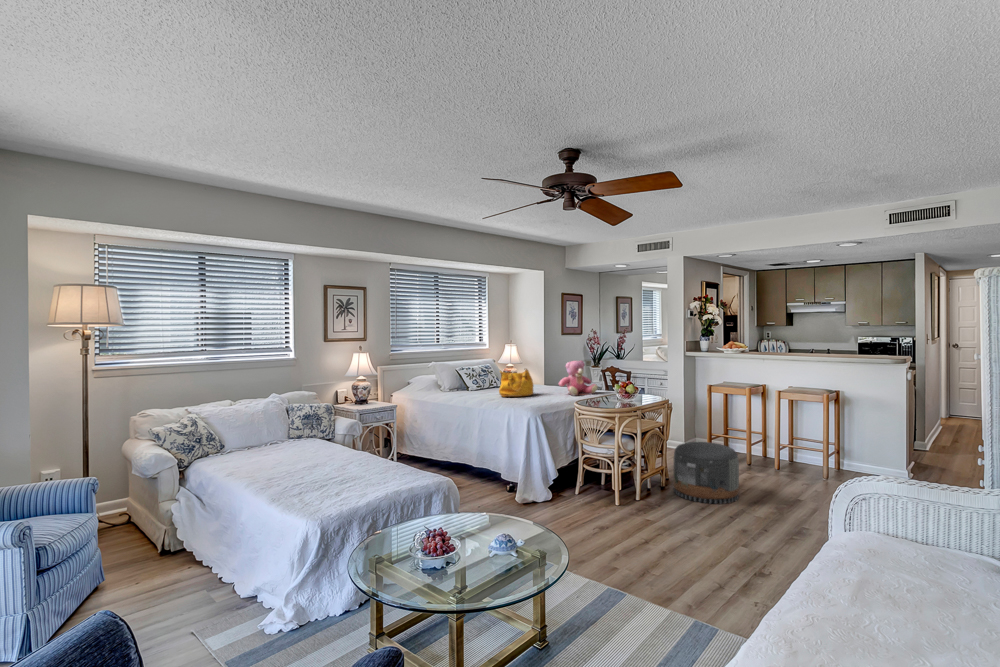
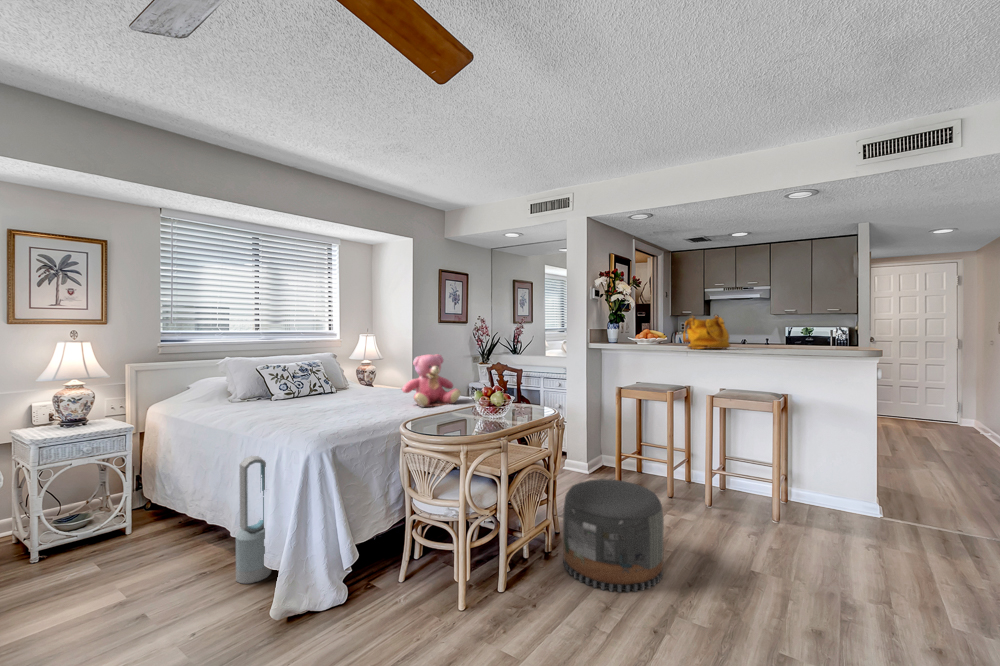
handbag: present [499,369,533,397] -> present [683,315,730,349]
air purifier: none [478,420,496,493] -> present [236,456,271,583]

